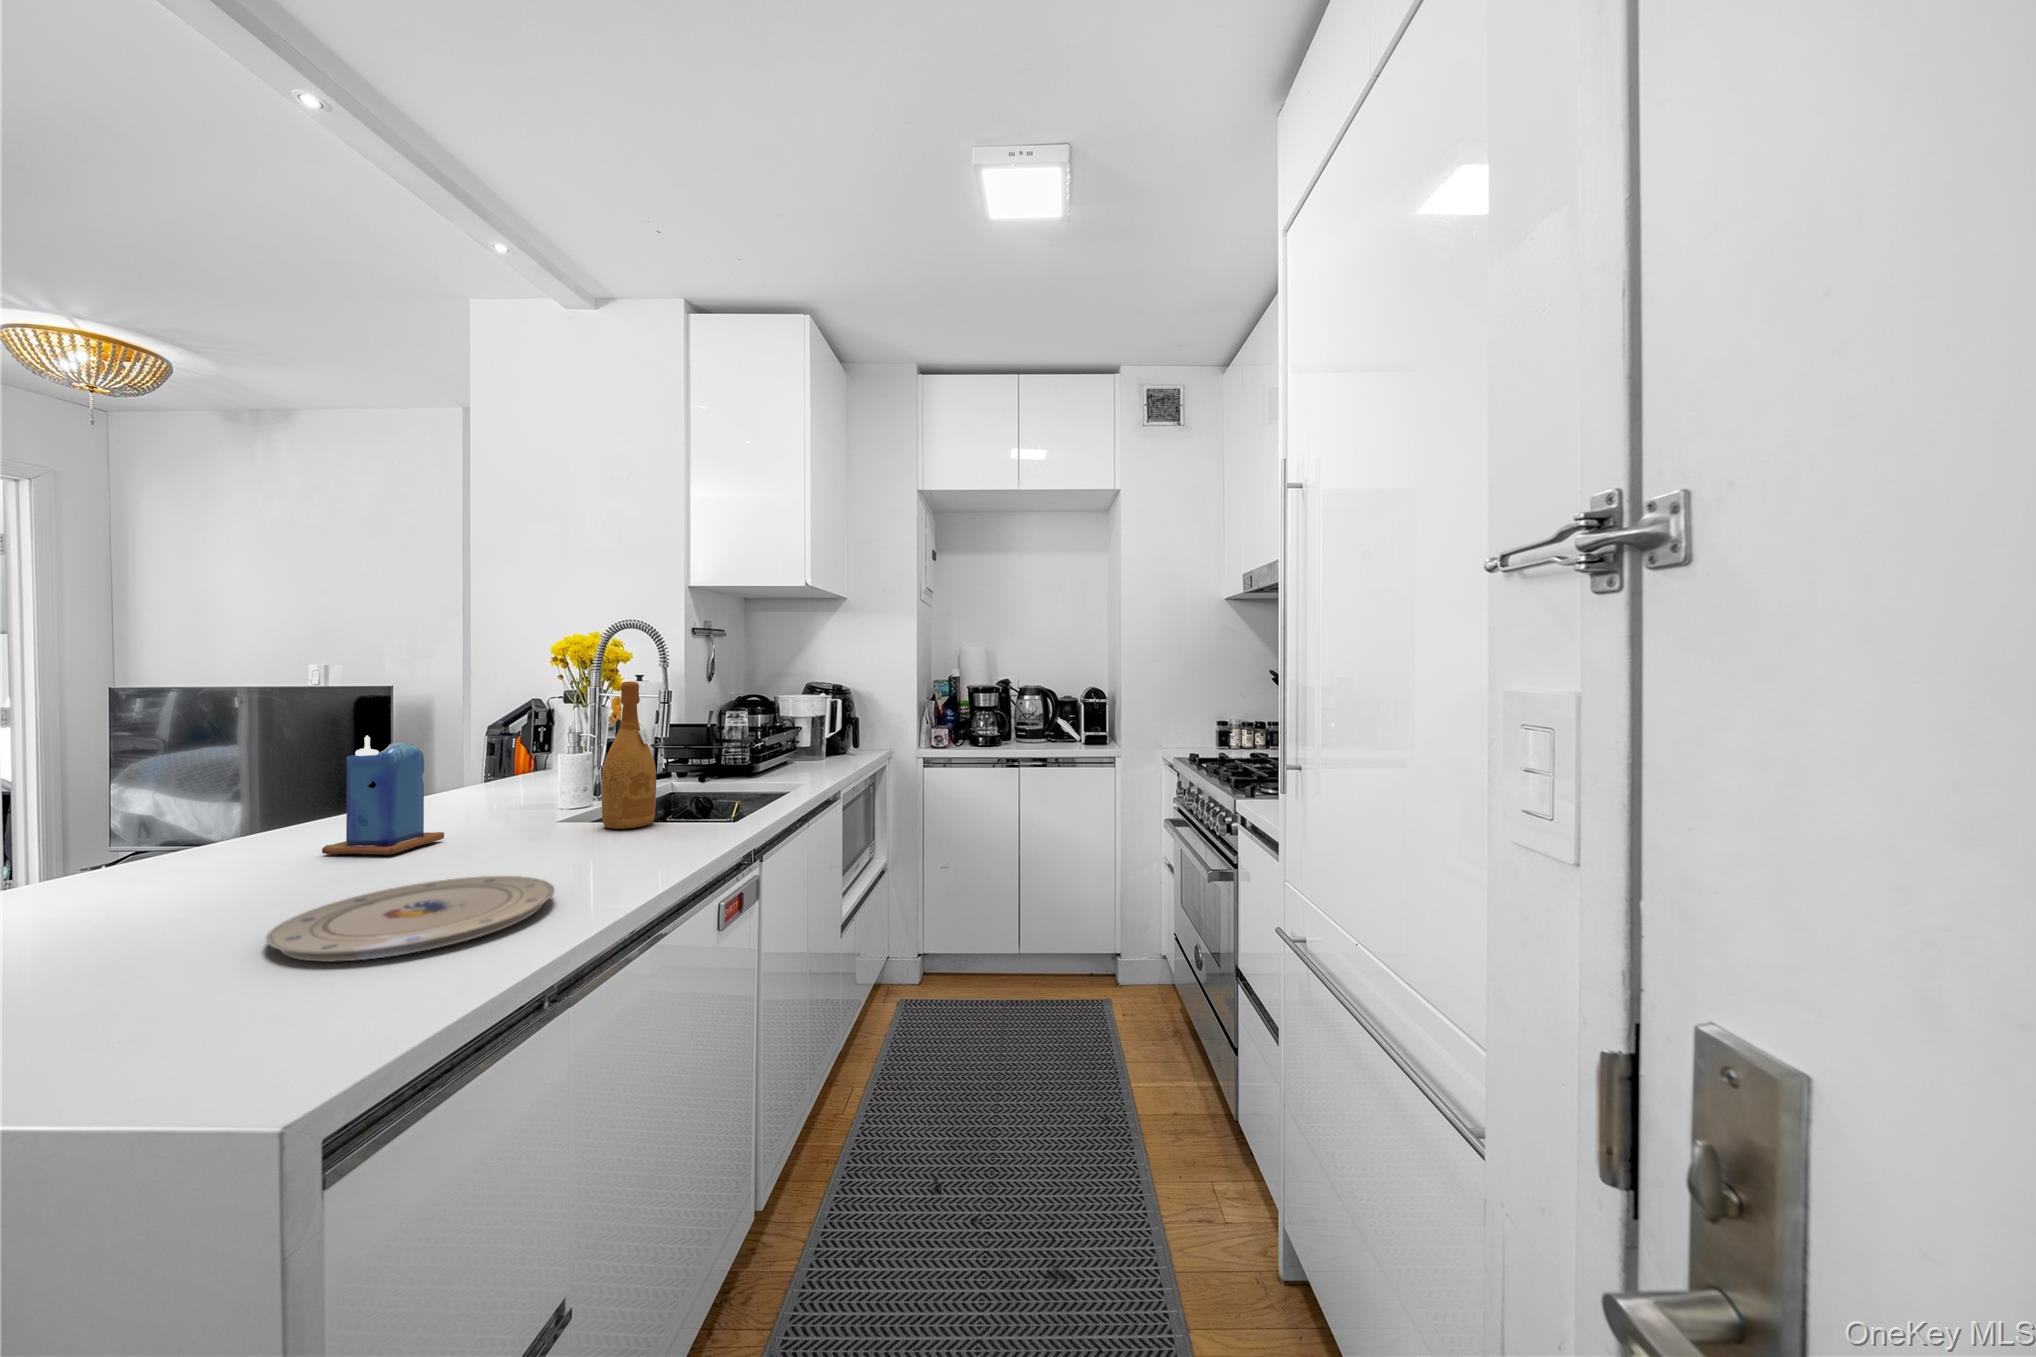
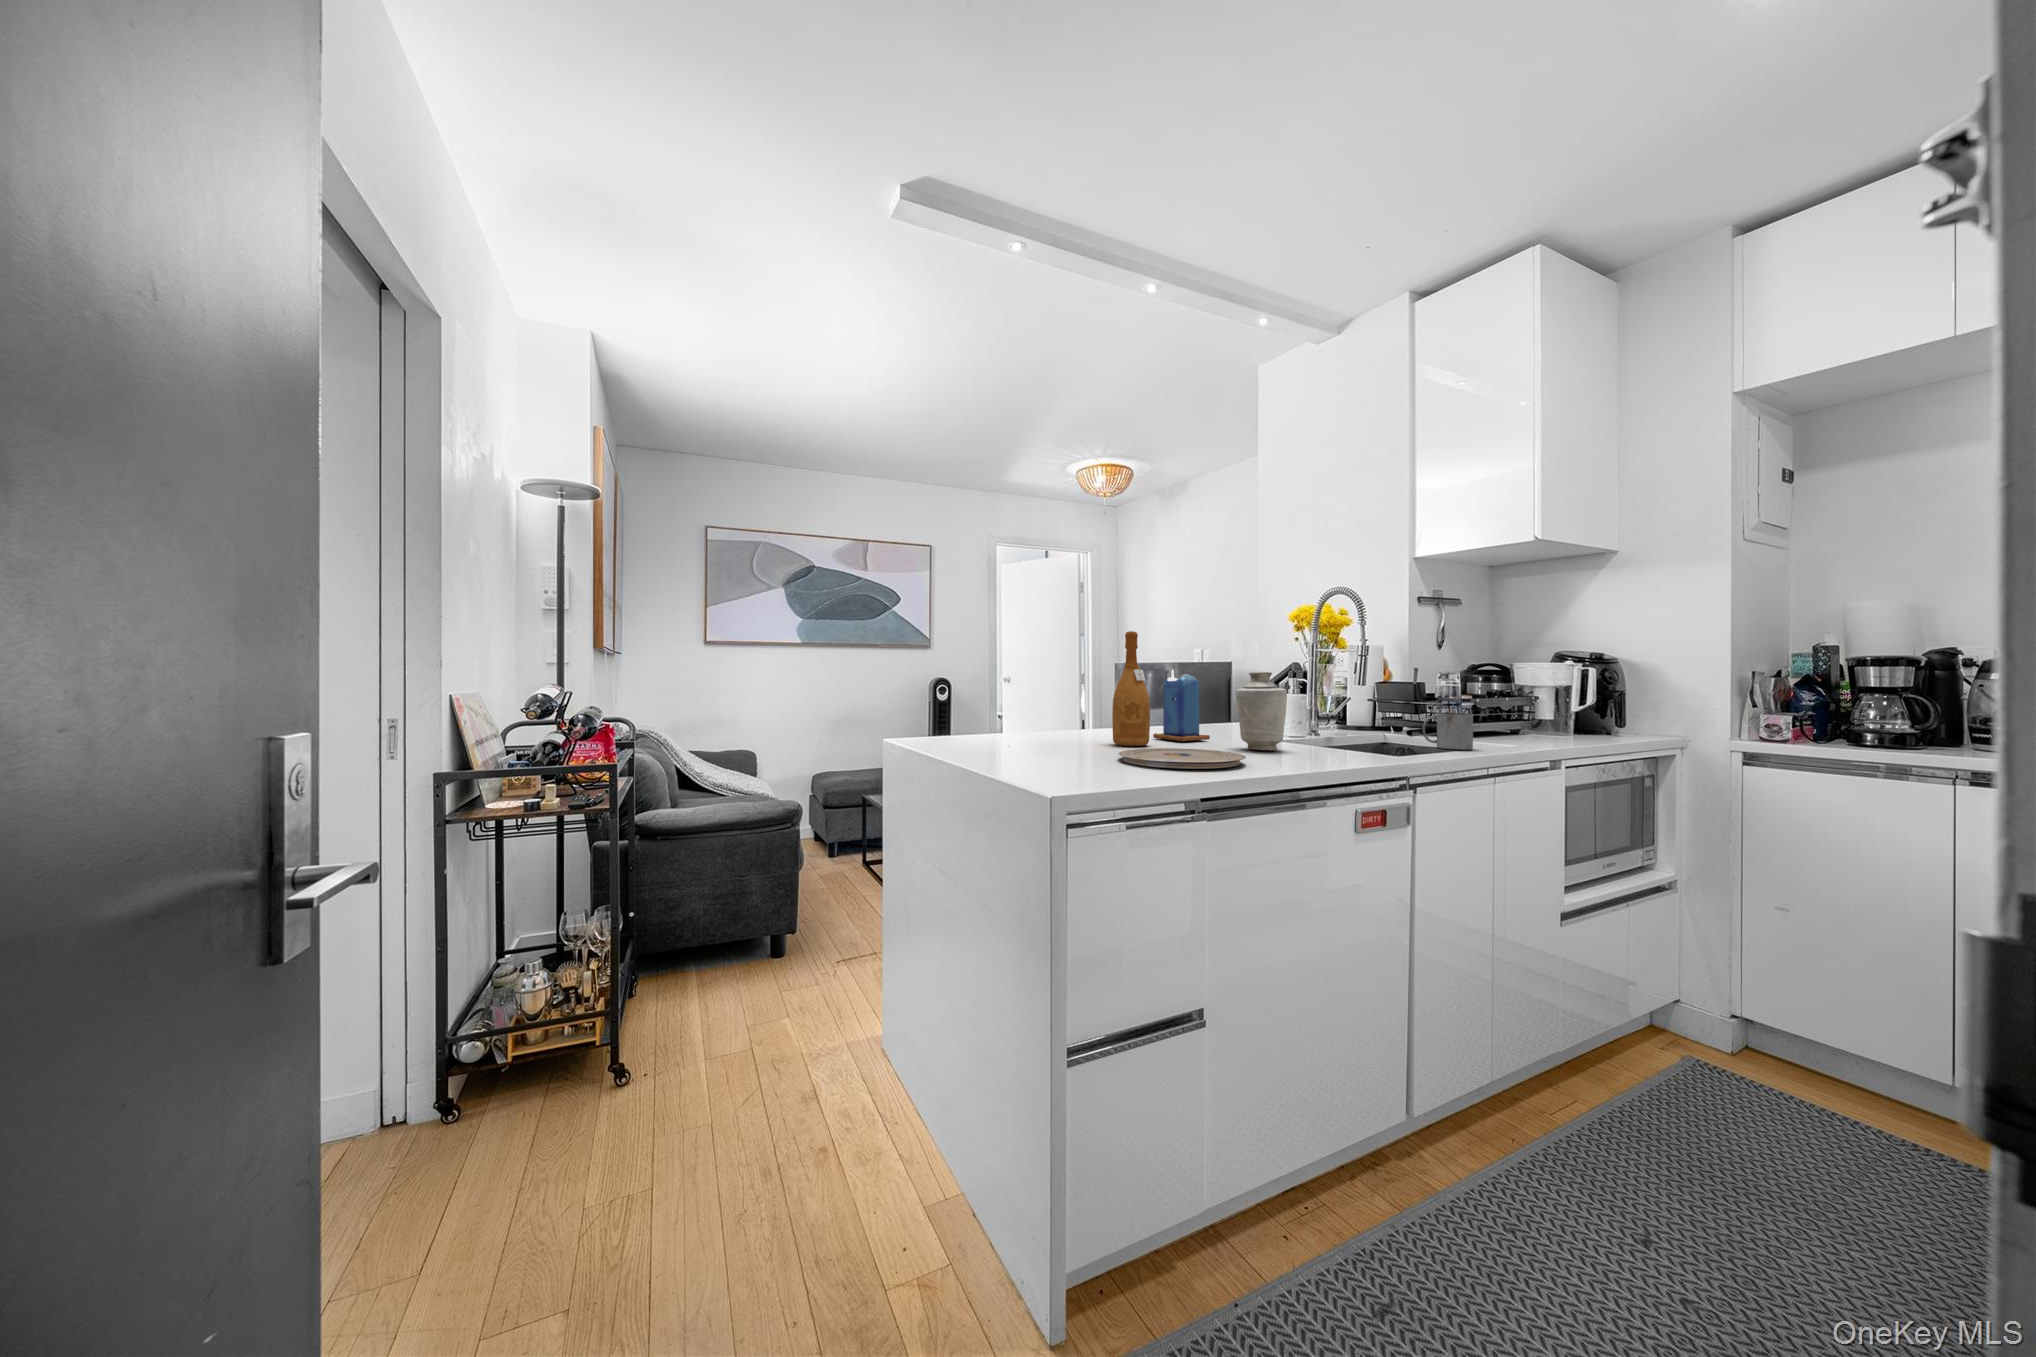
wine bottle: present [602,681,656,829] -> present [1112,631,1150,746]
vase: none [505,738,588,851] -> present [1236,671,1287,751]
mug: none [730,759,780,799] -> present [1422,713,1473,750]

